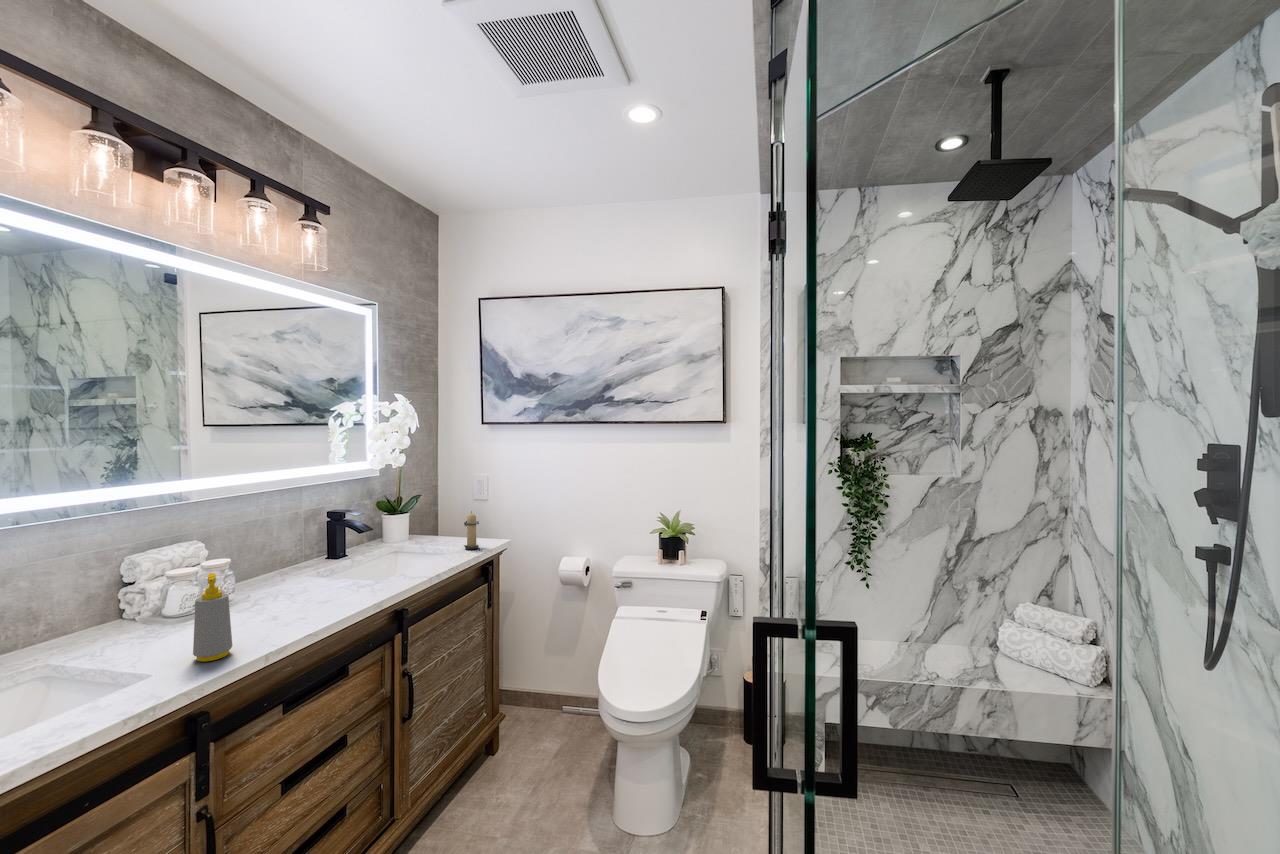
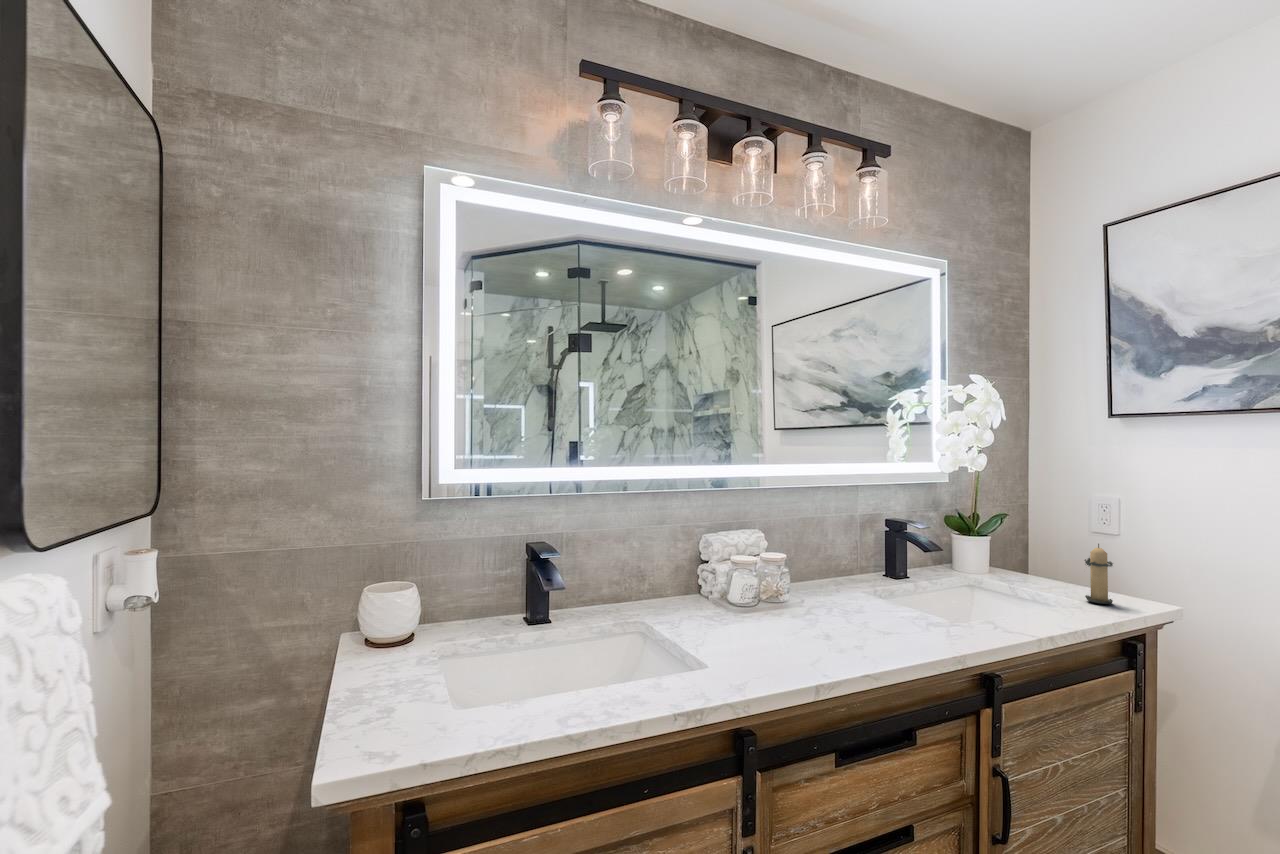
soap bottle: present [193,573,232,662] -> none [744,566,782,670]

